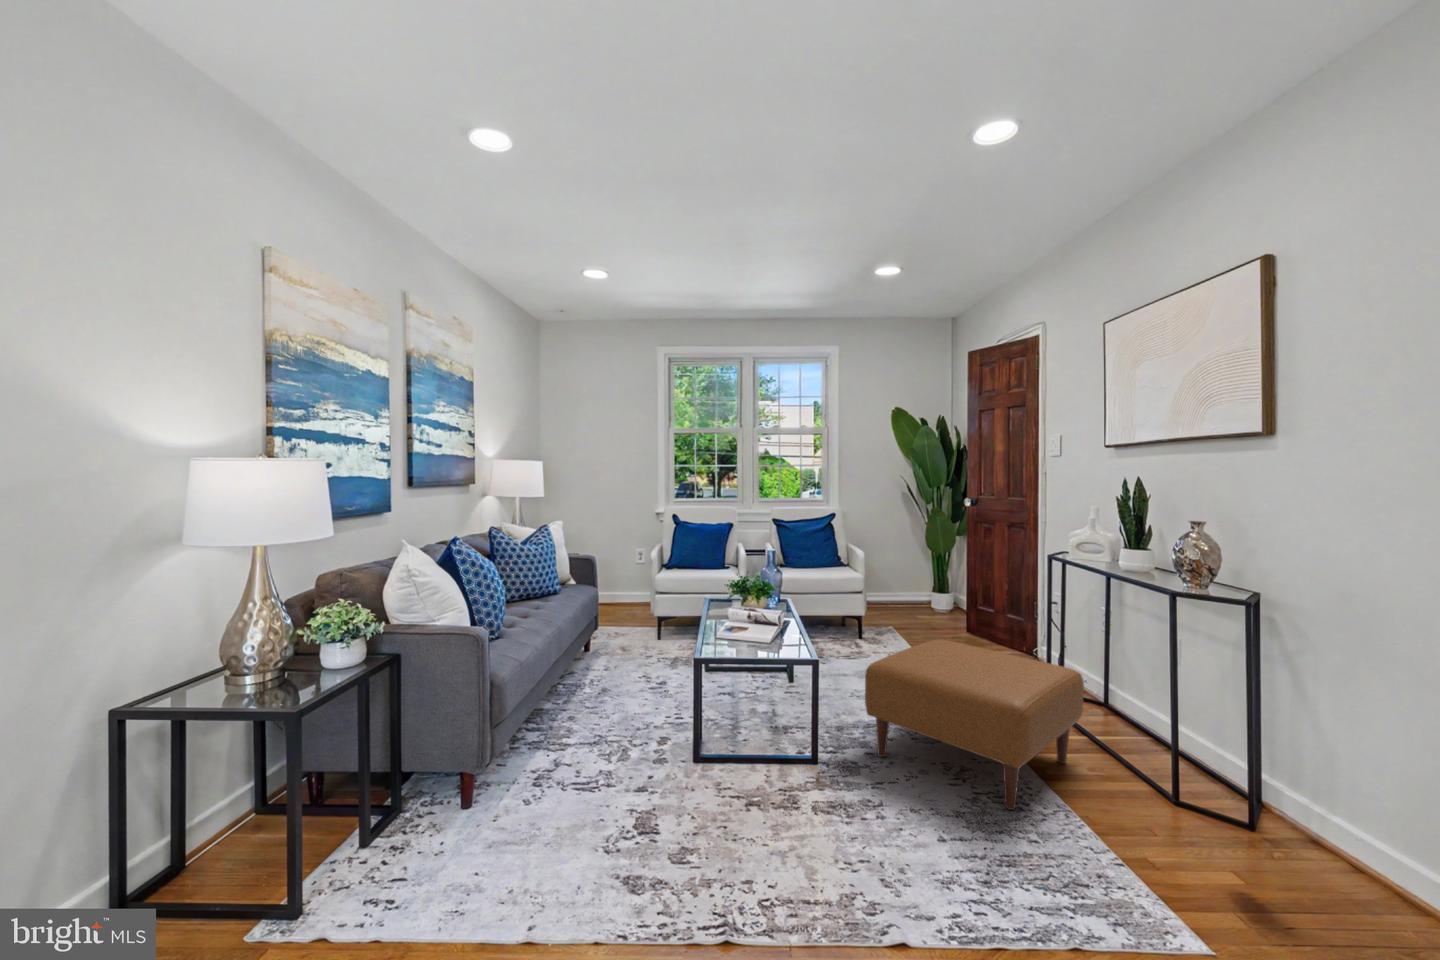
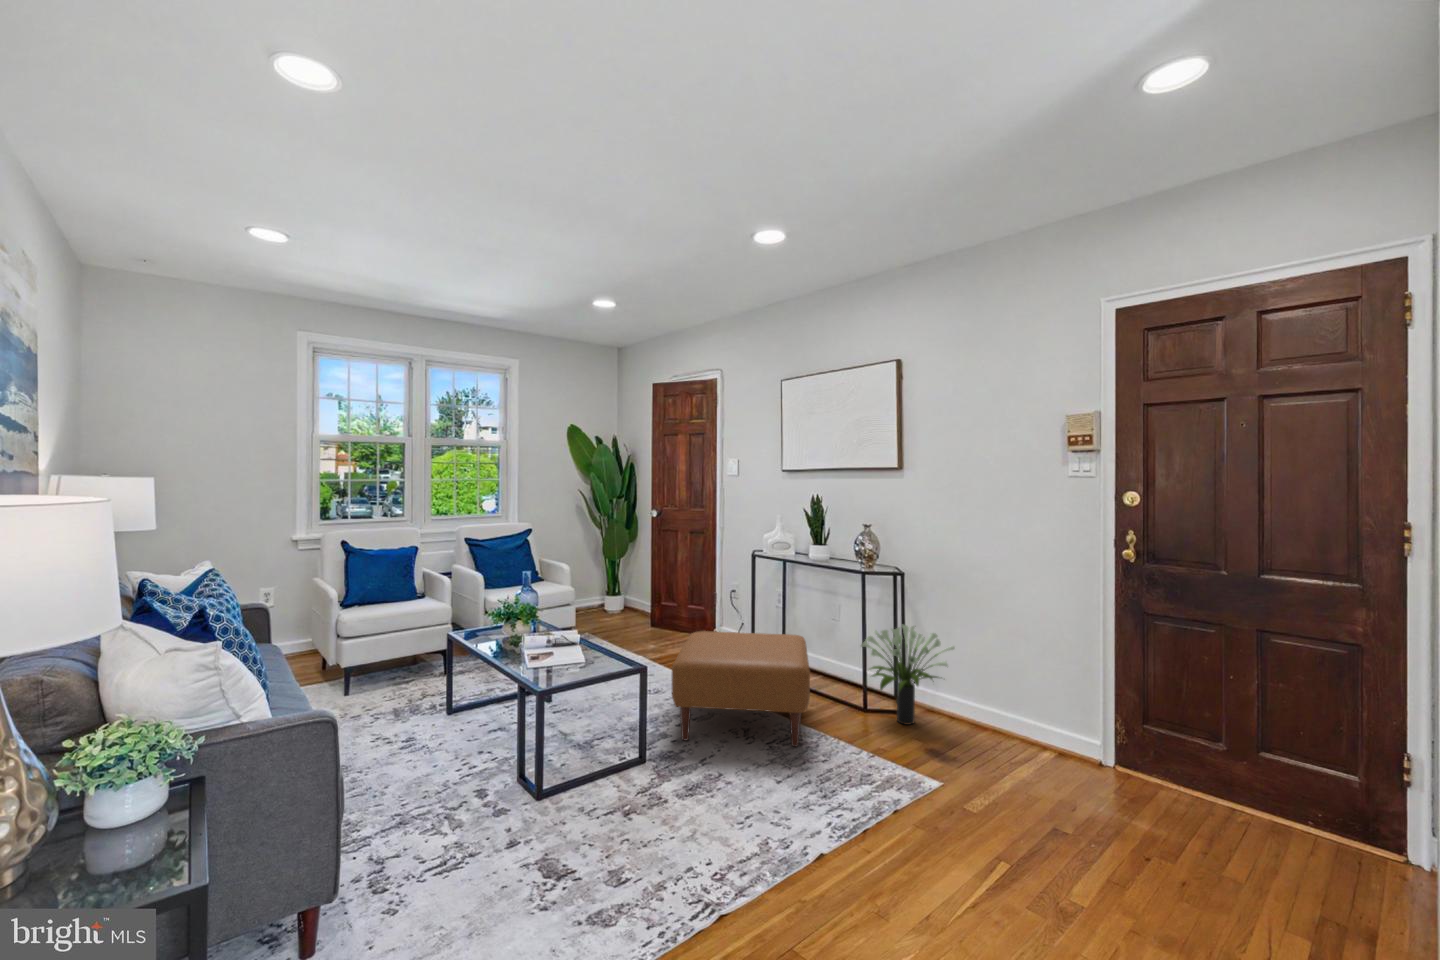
potted plant: none [1158,685,1351,849] -> present [861,625,955,725]

